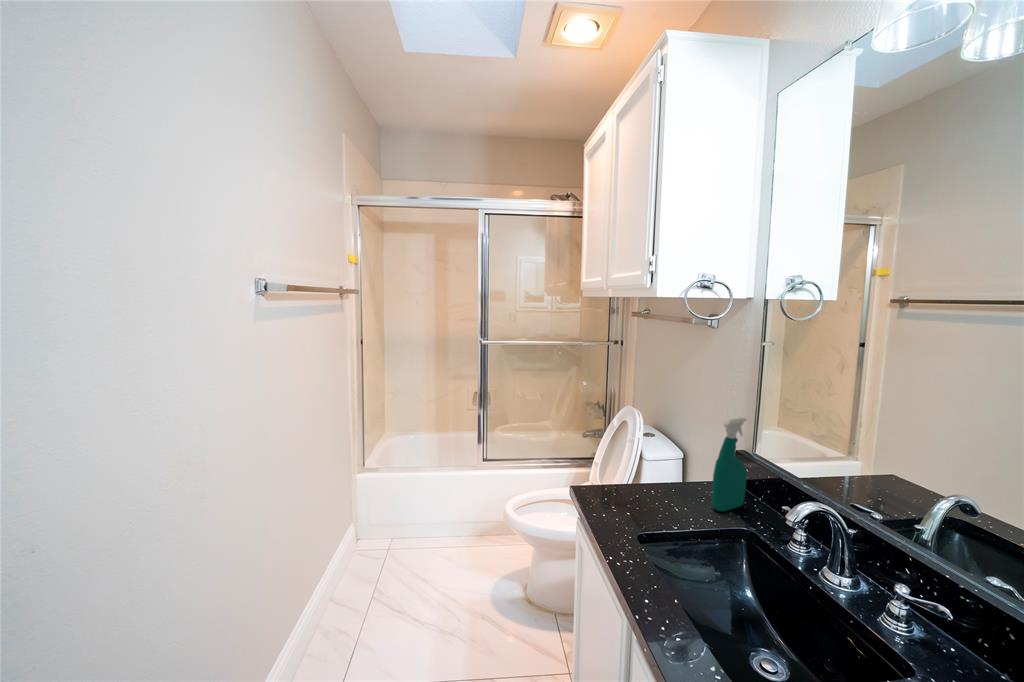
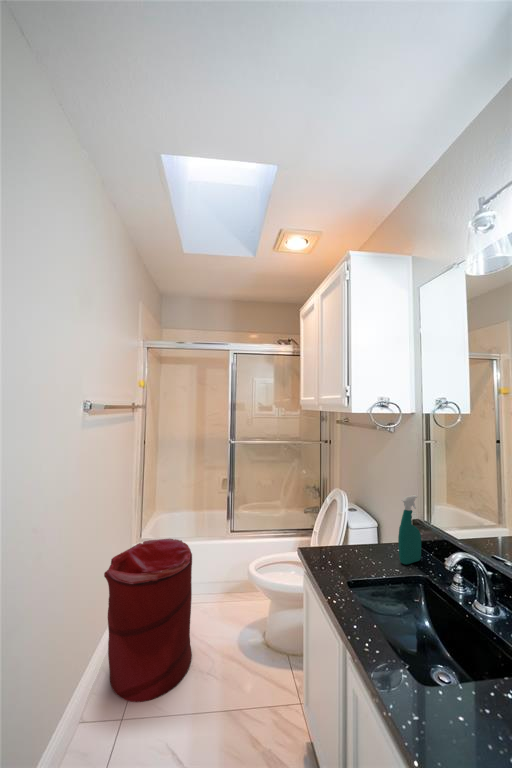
laundry hamper: none [317,466,435,655] -> present [104,539,192,702]

